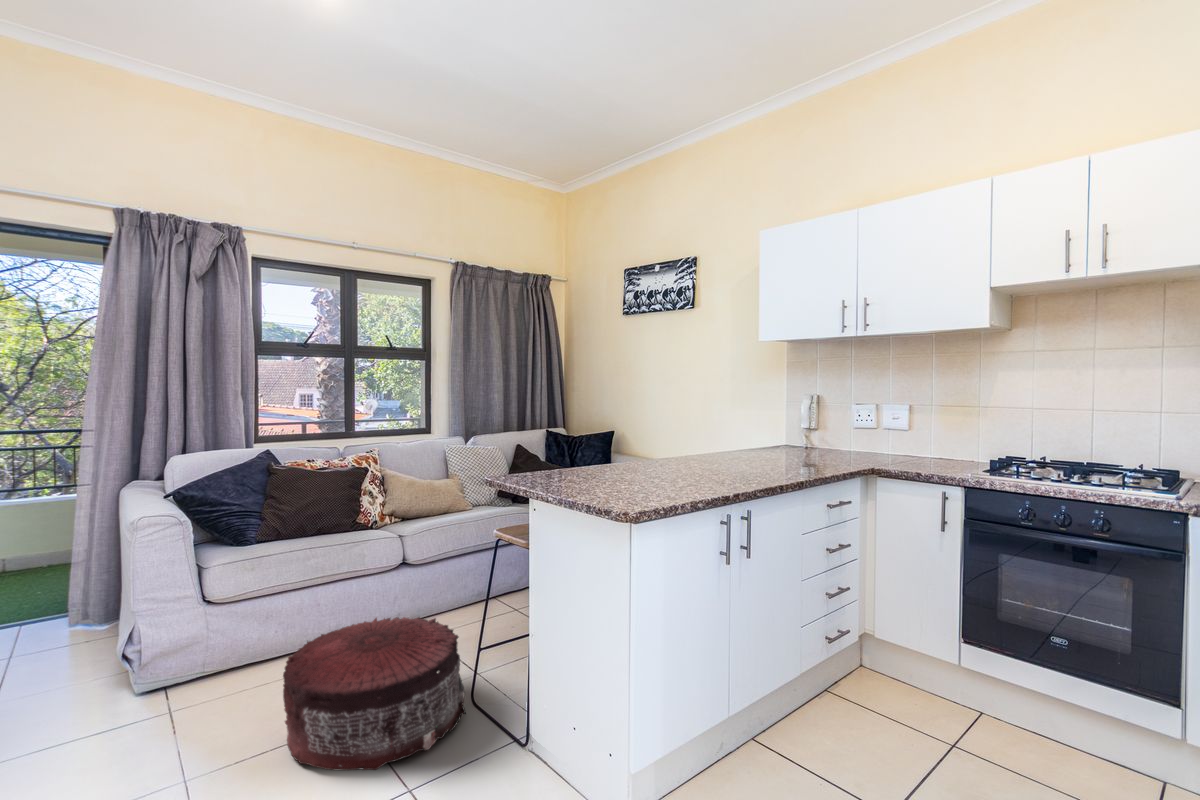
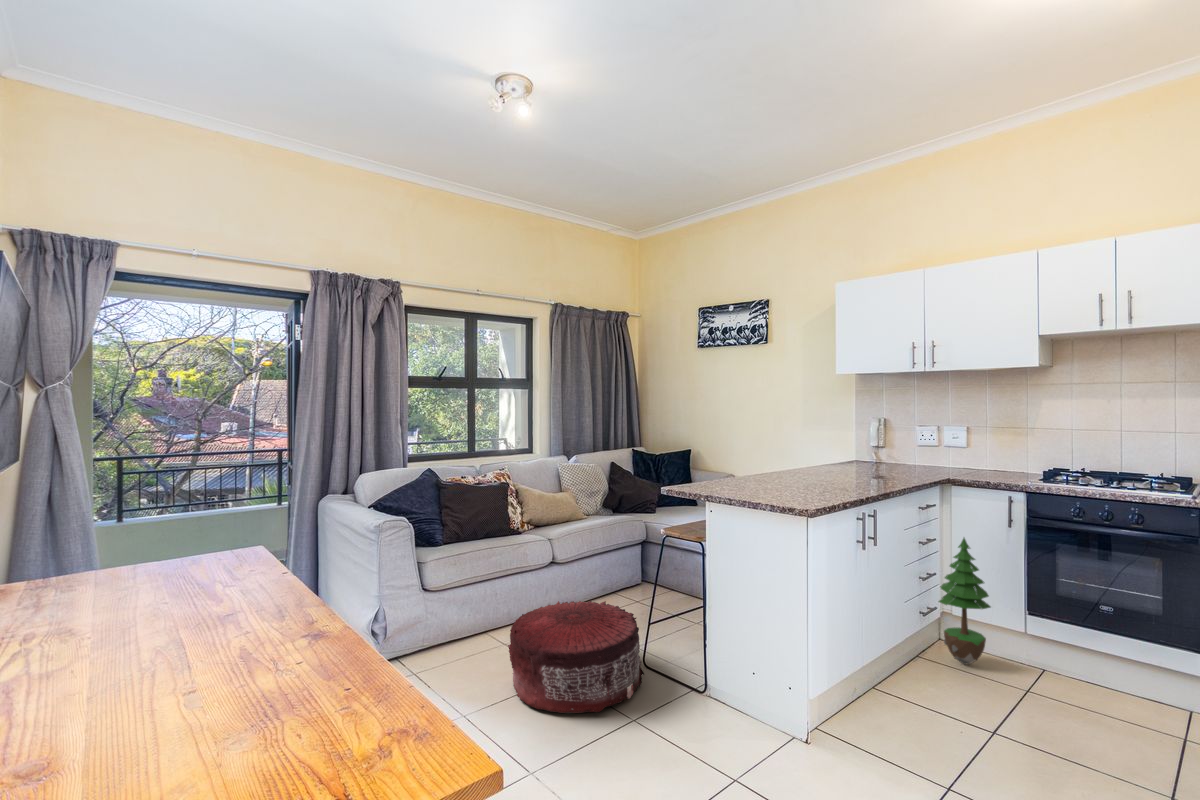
potted tree: none [852,544,917,706] -> present [939,538,991,665]

